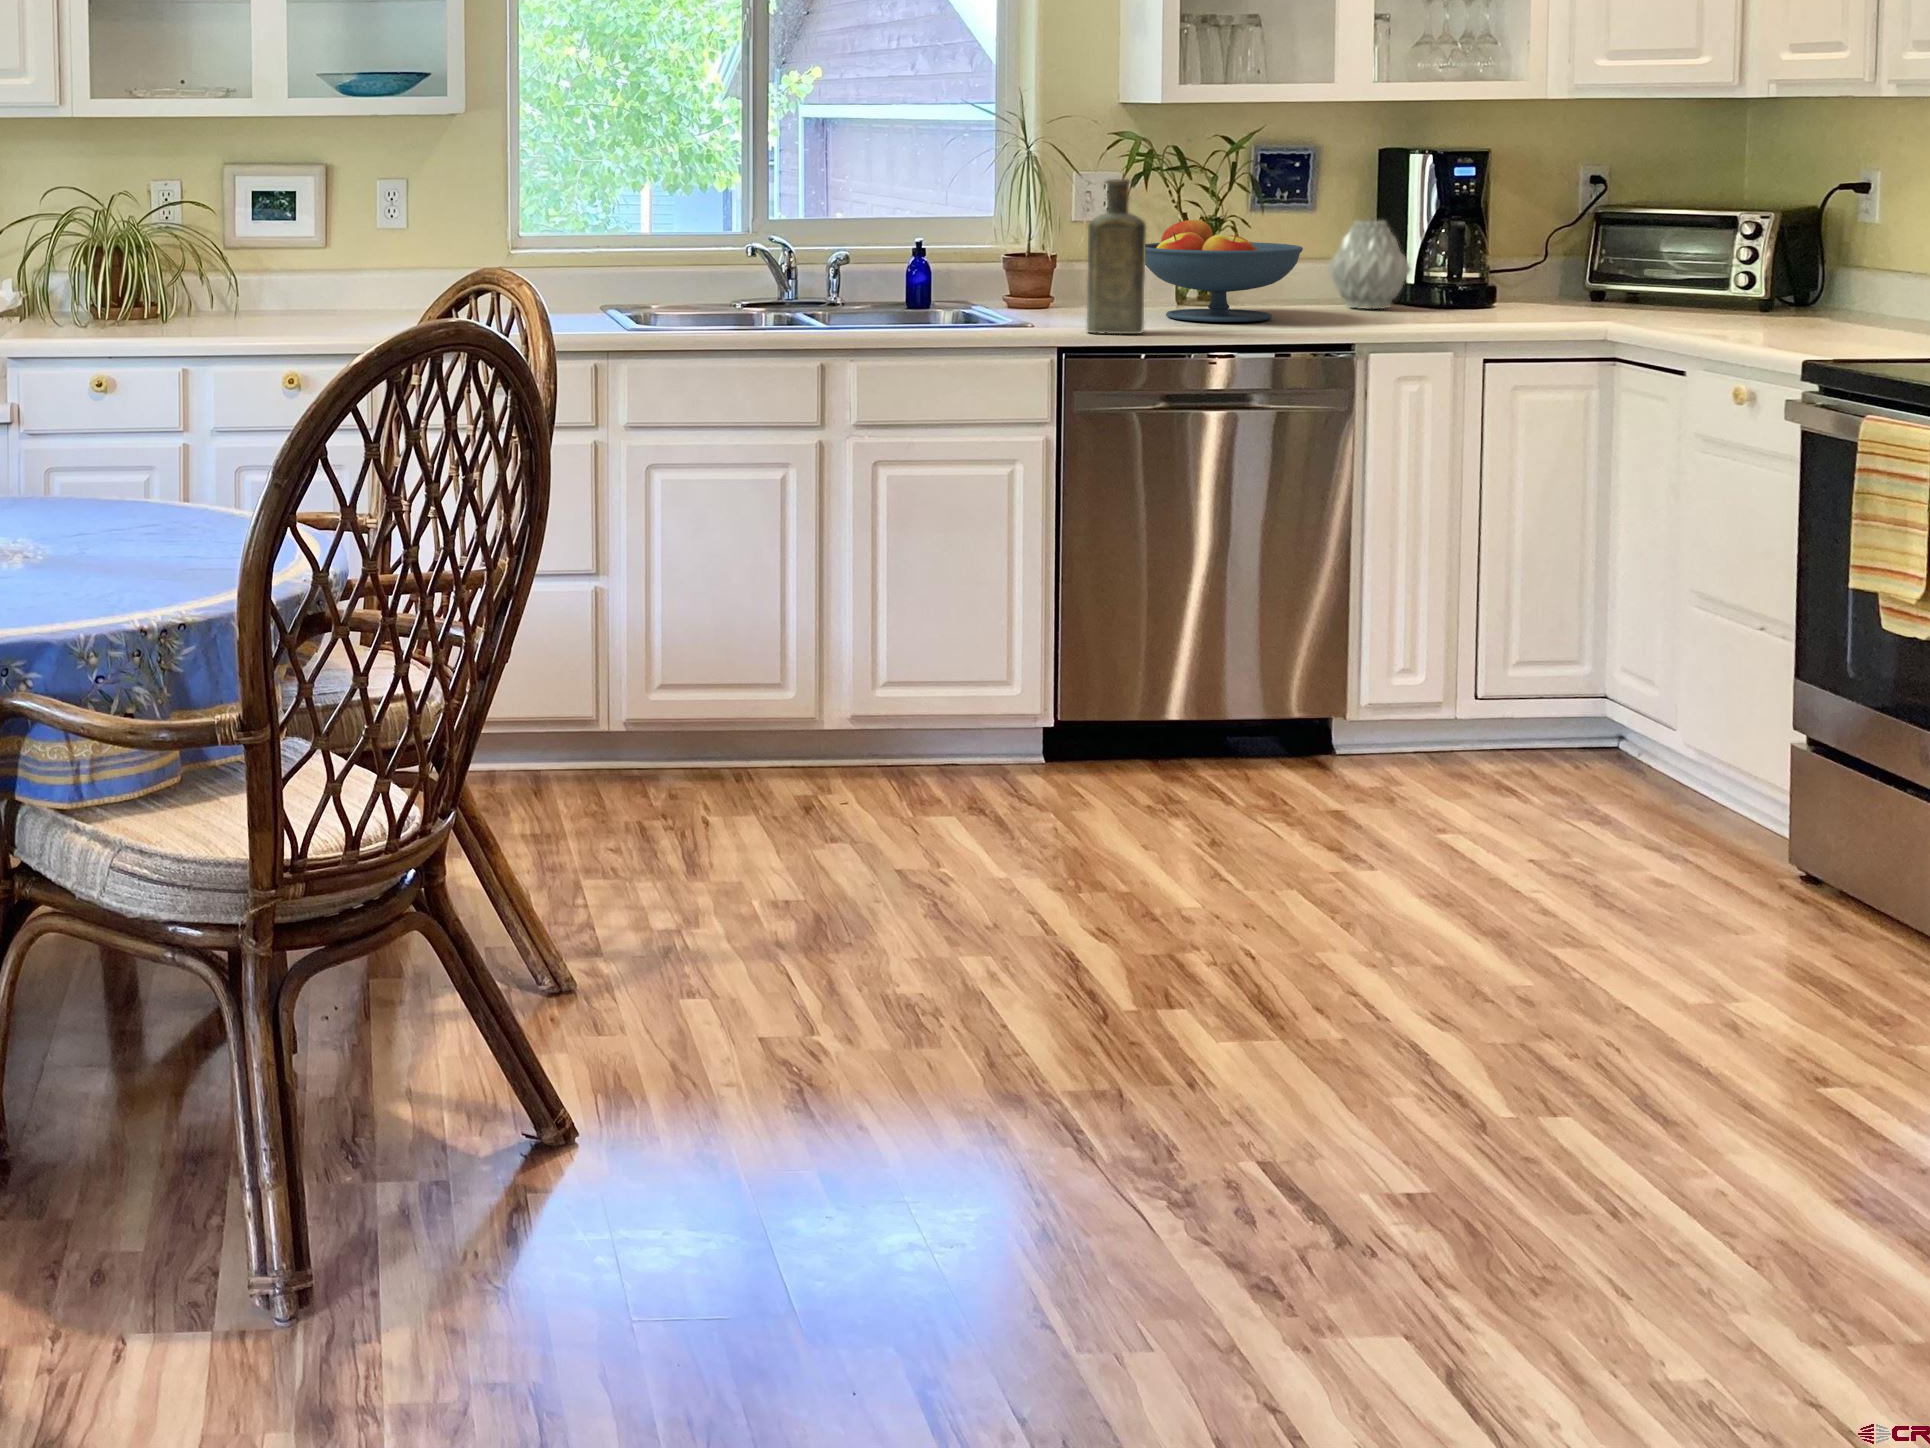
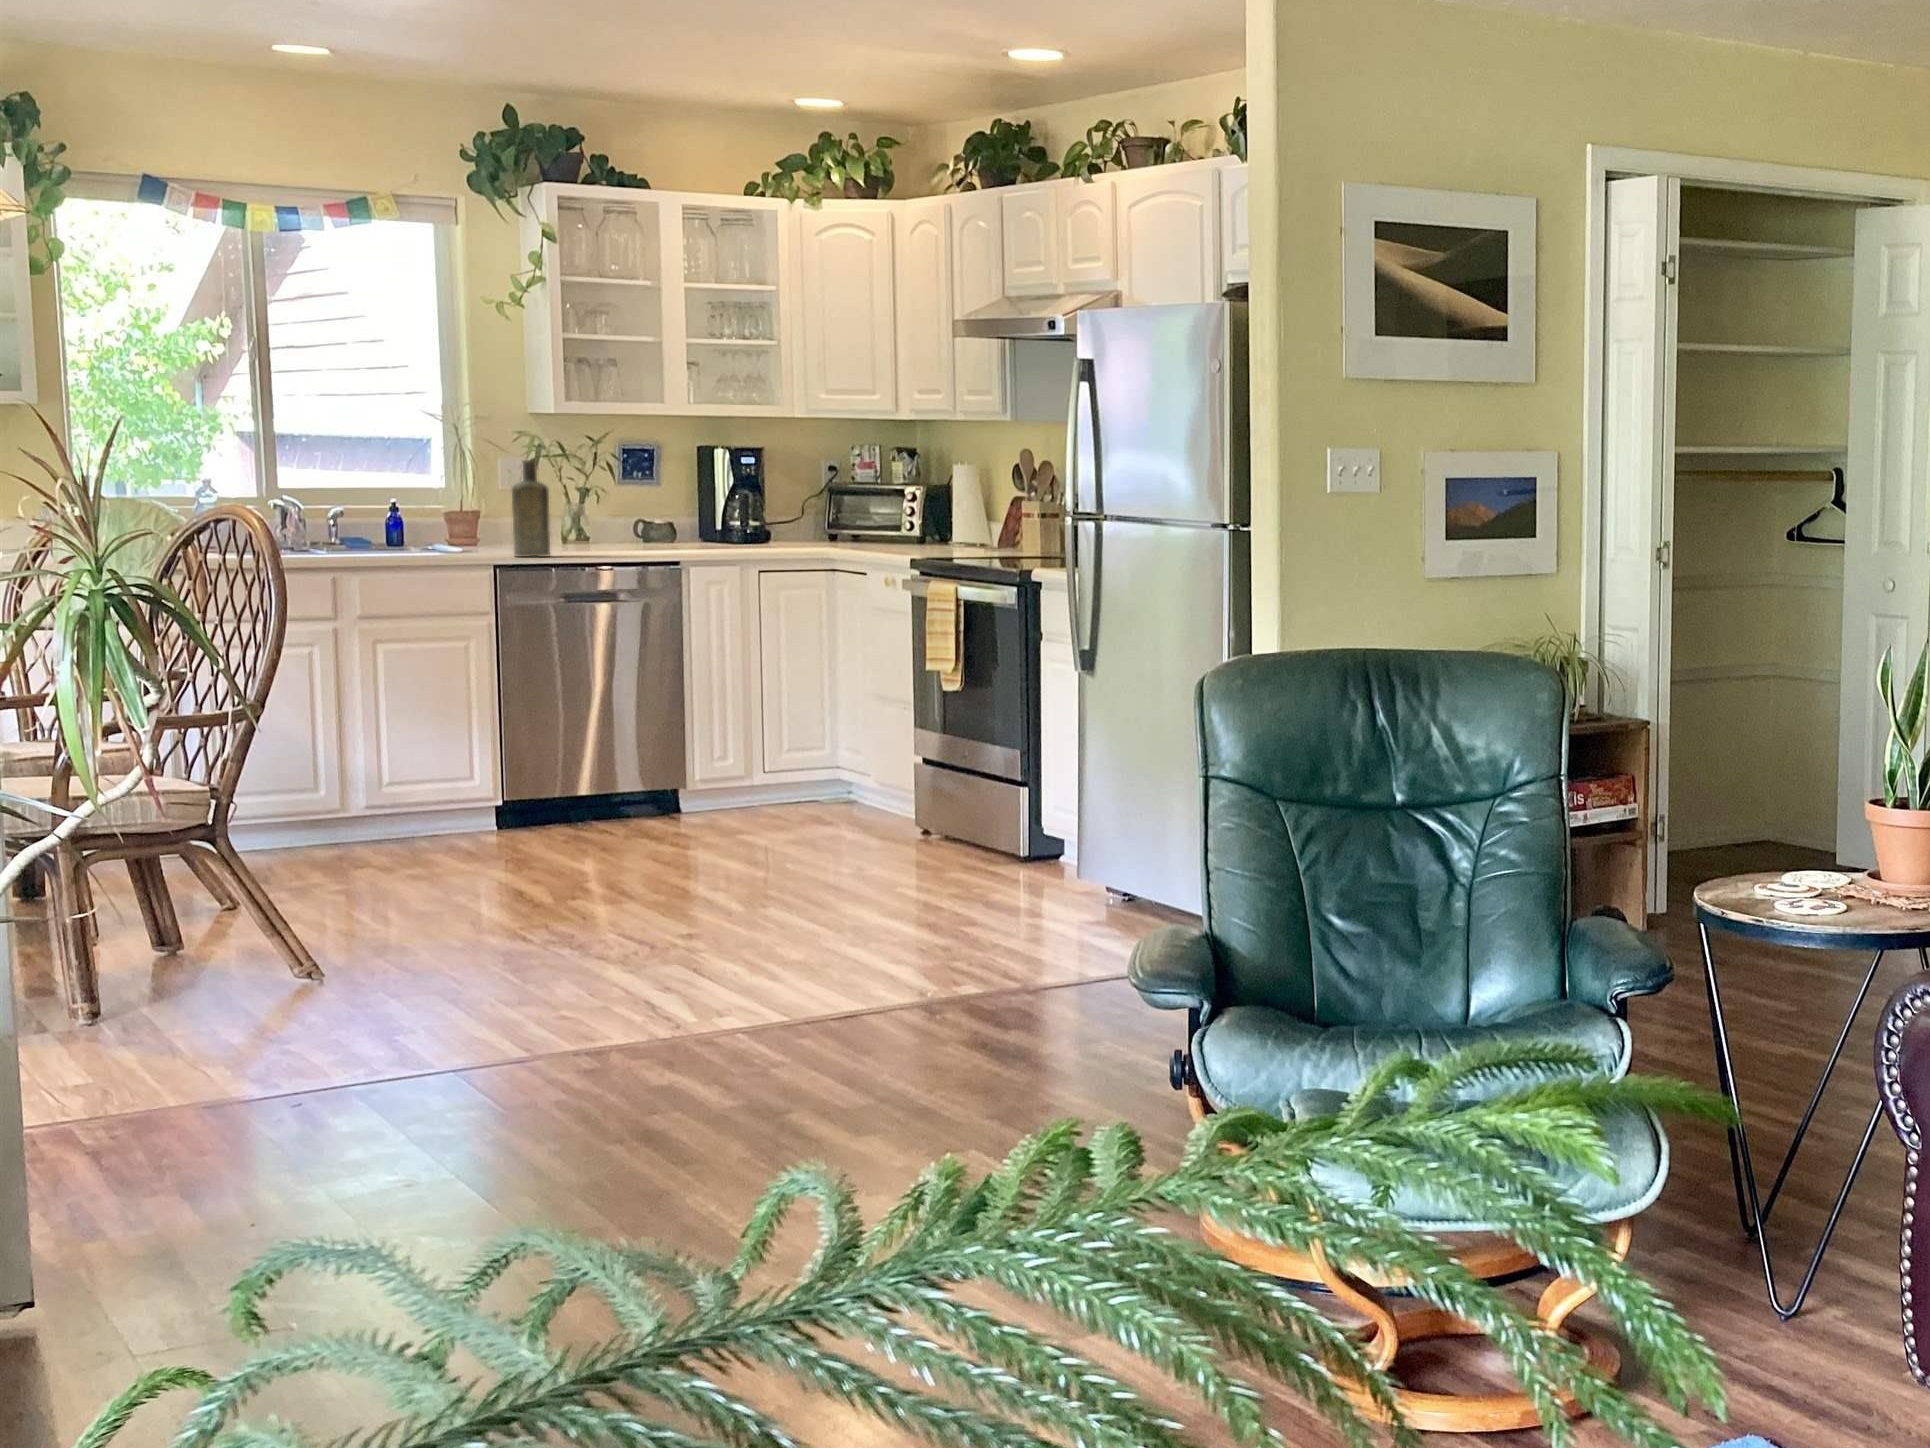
fruit bowl: present [1145,219,1303,322] -> none [544,489,648,552]
vase: present [1328,220,1410,309] -> none [666,492,717,547]

